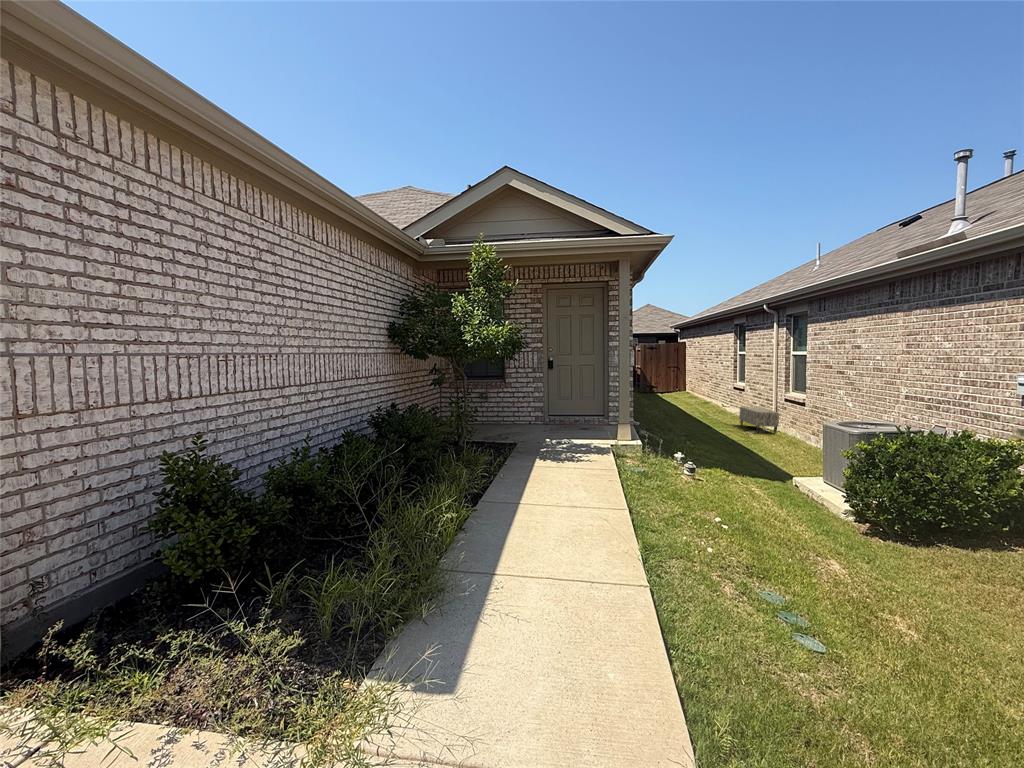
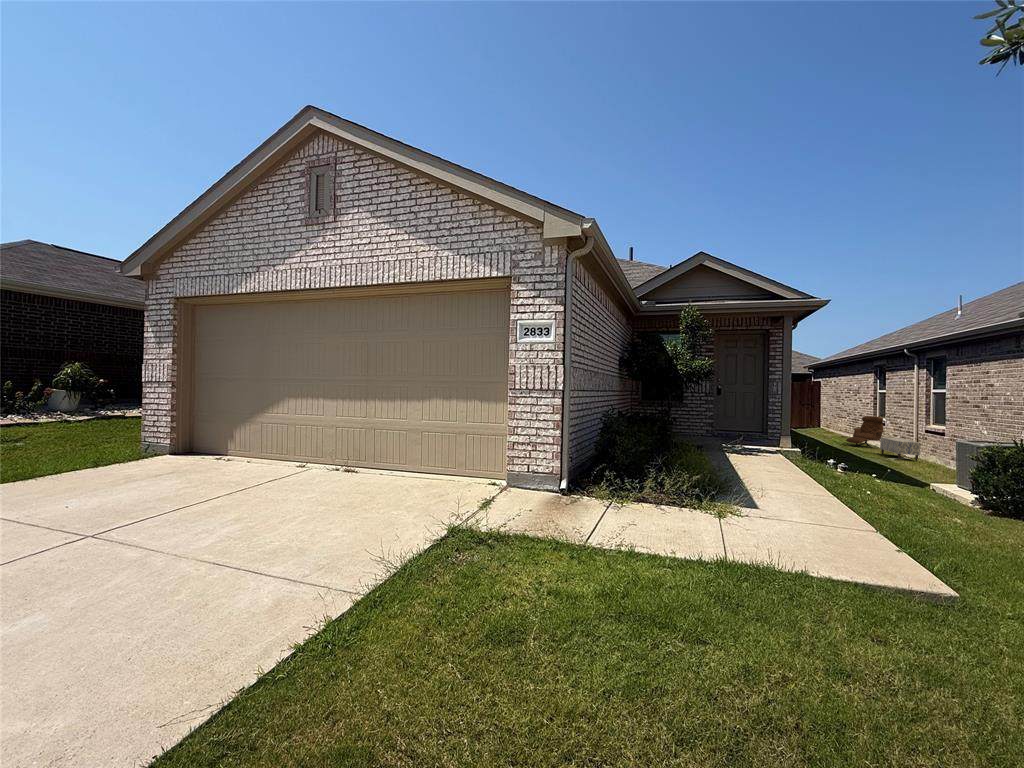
lounge chair: none [707,381,744,418] -> present [846,416,884,448]

